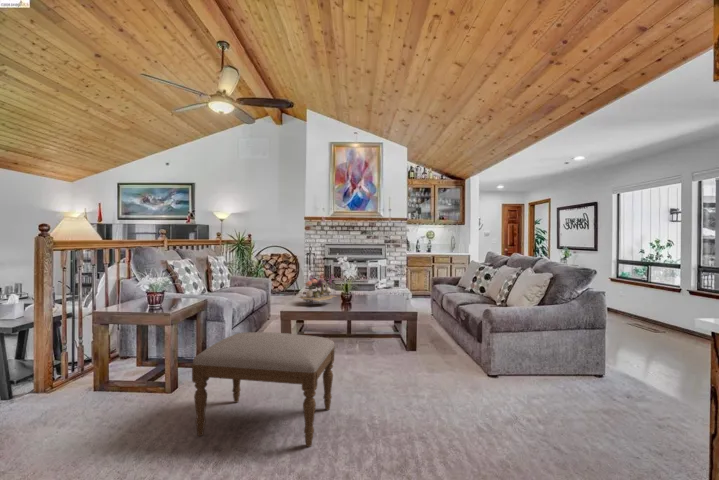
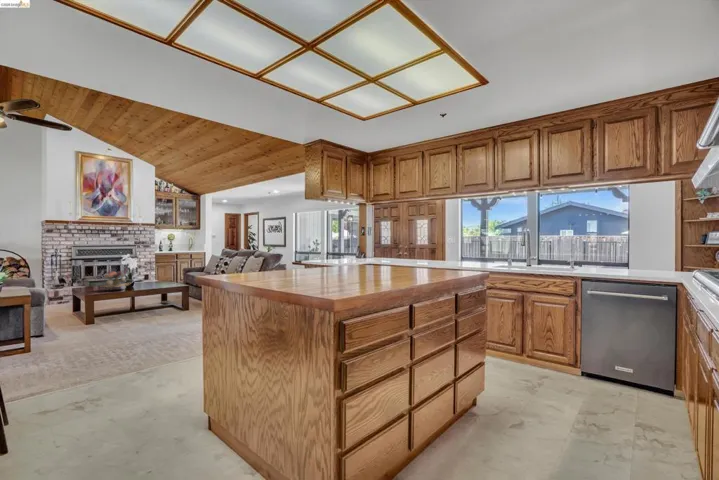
ottoman: present [192,332,335,447] -> none [94,298,176,359]

